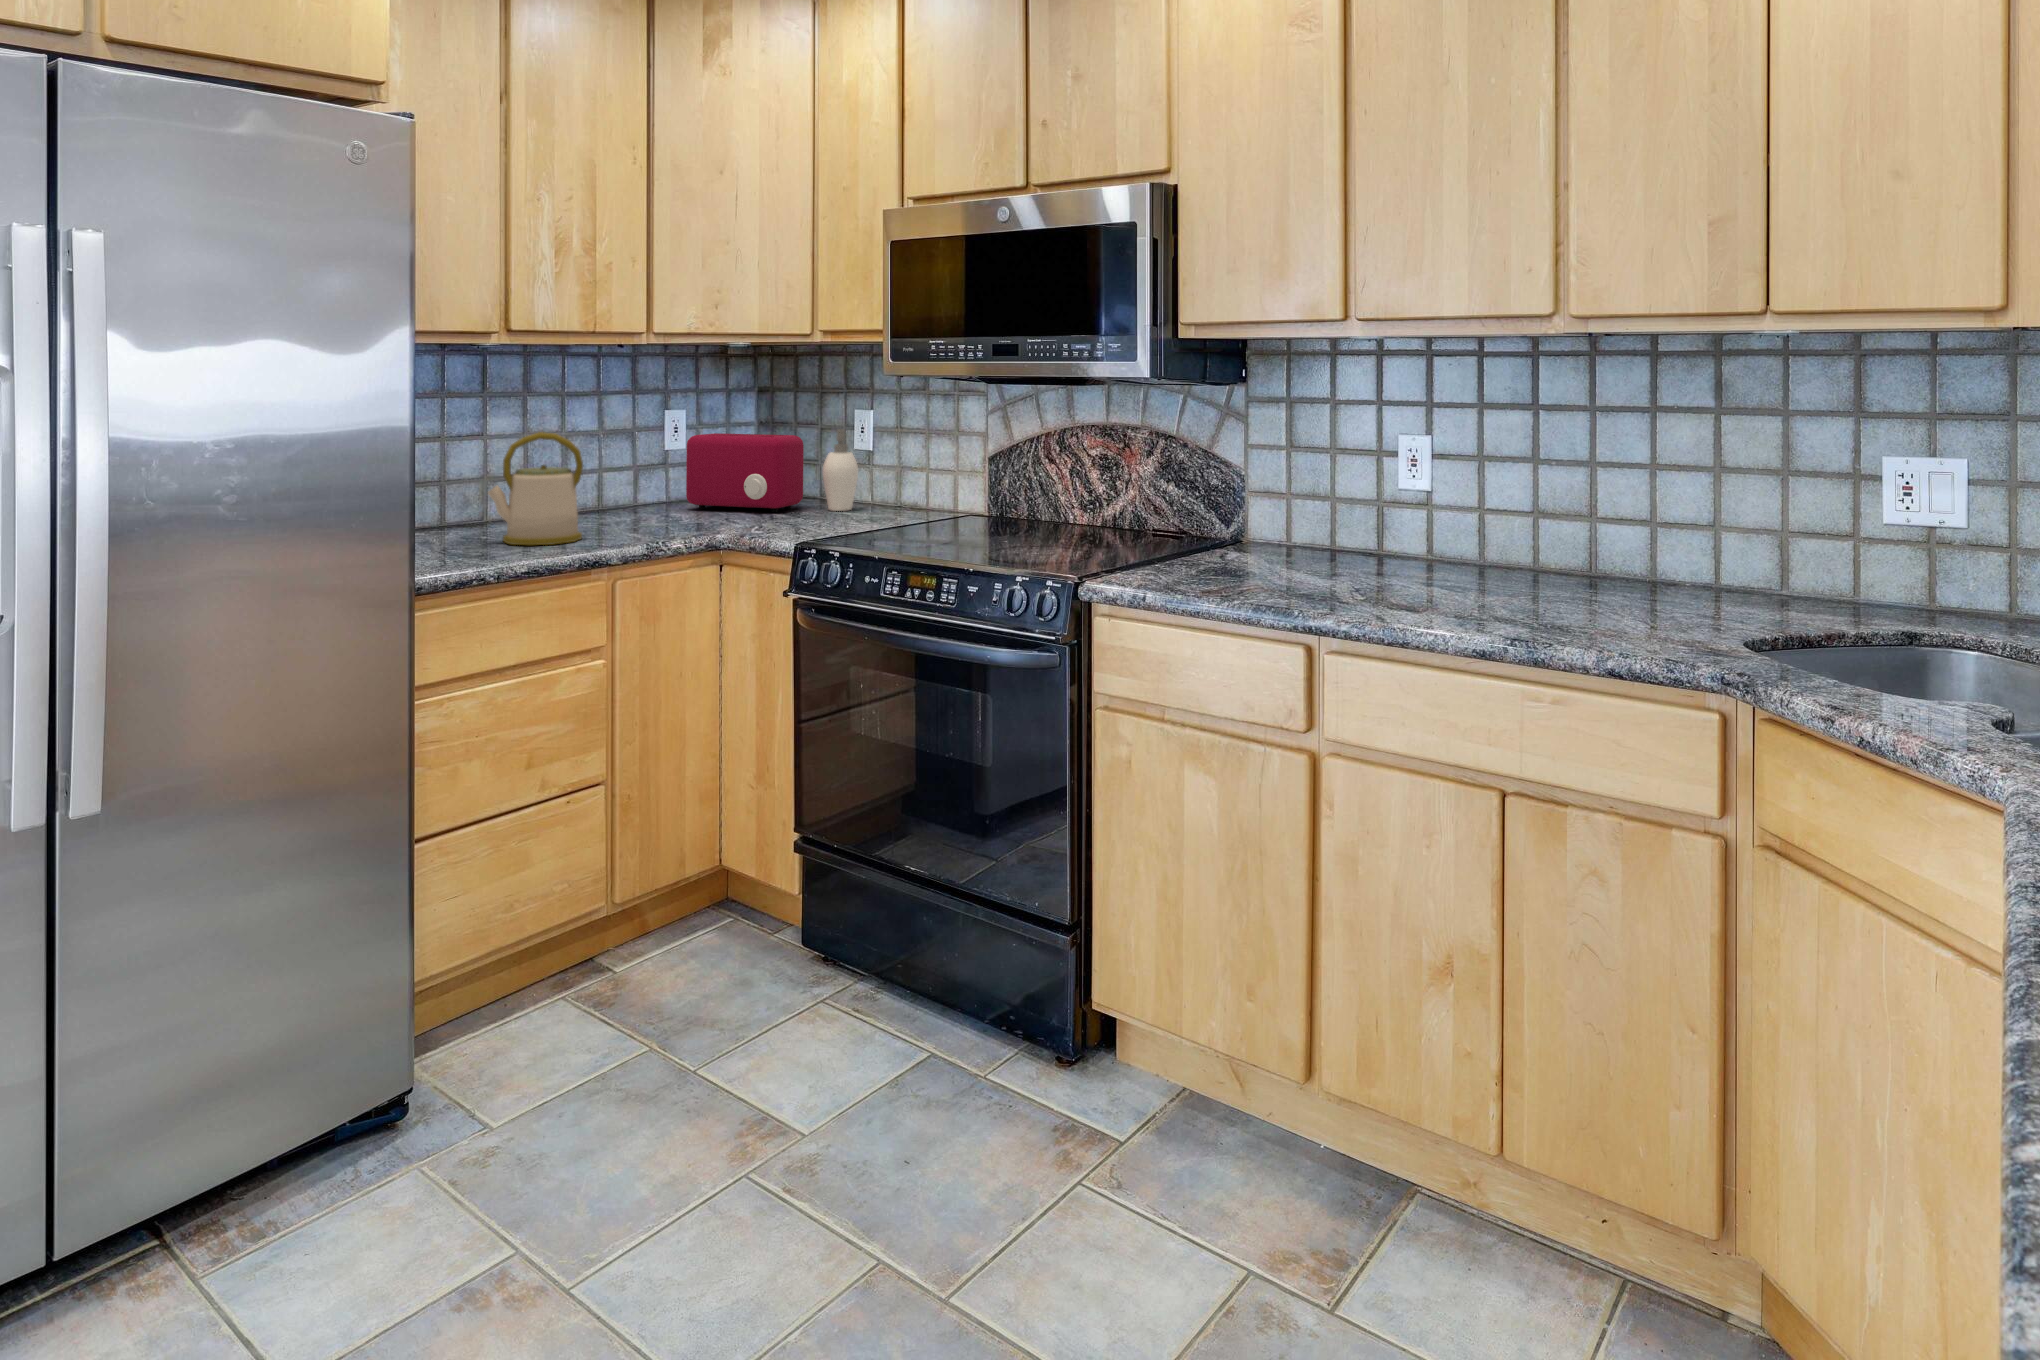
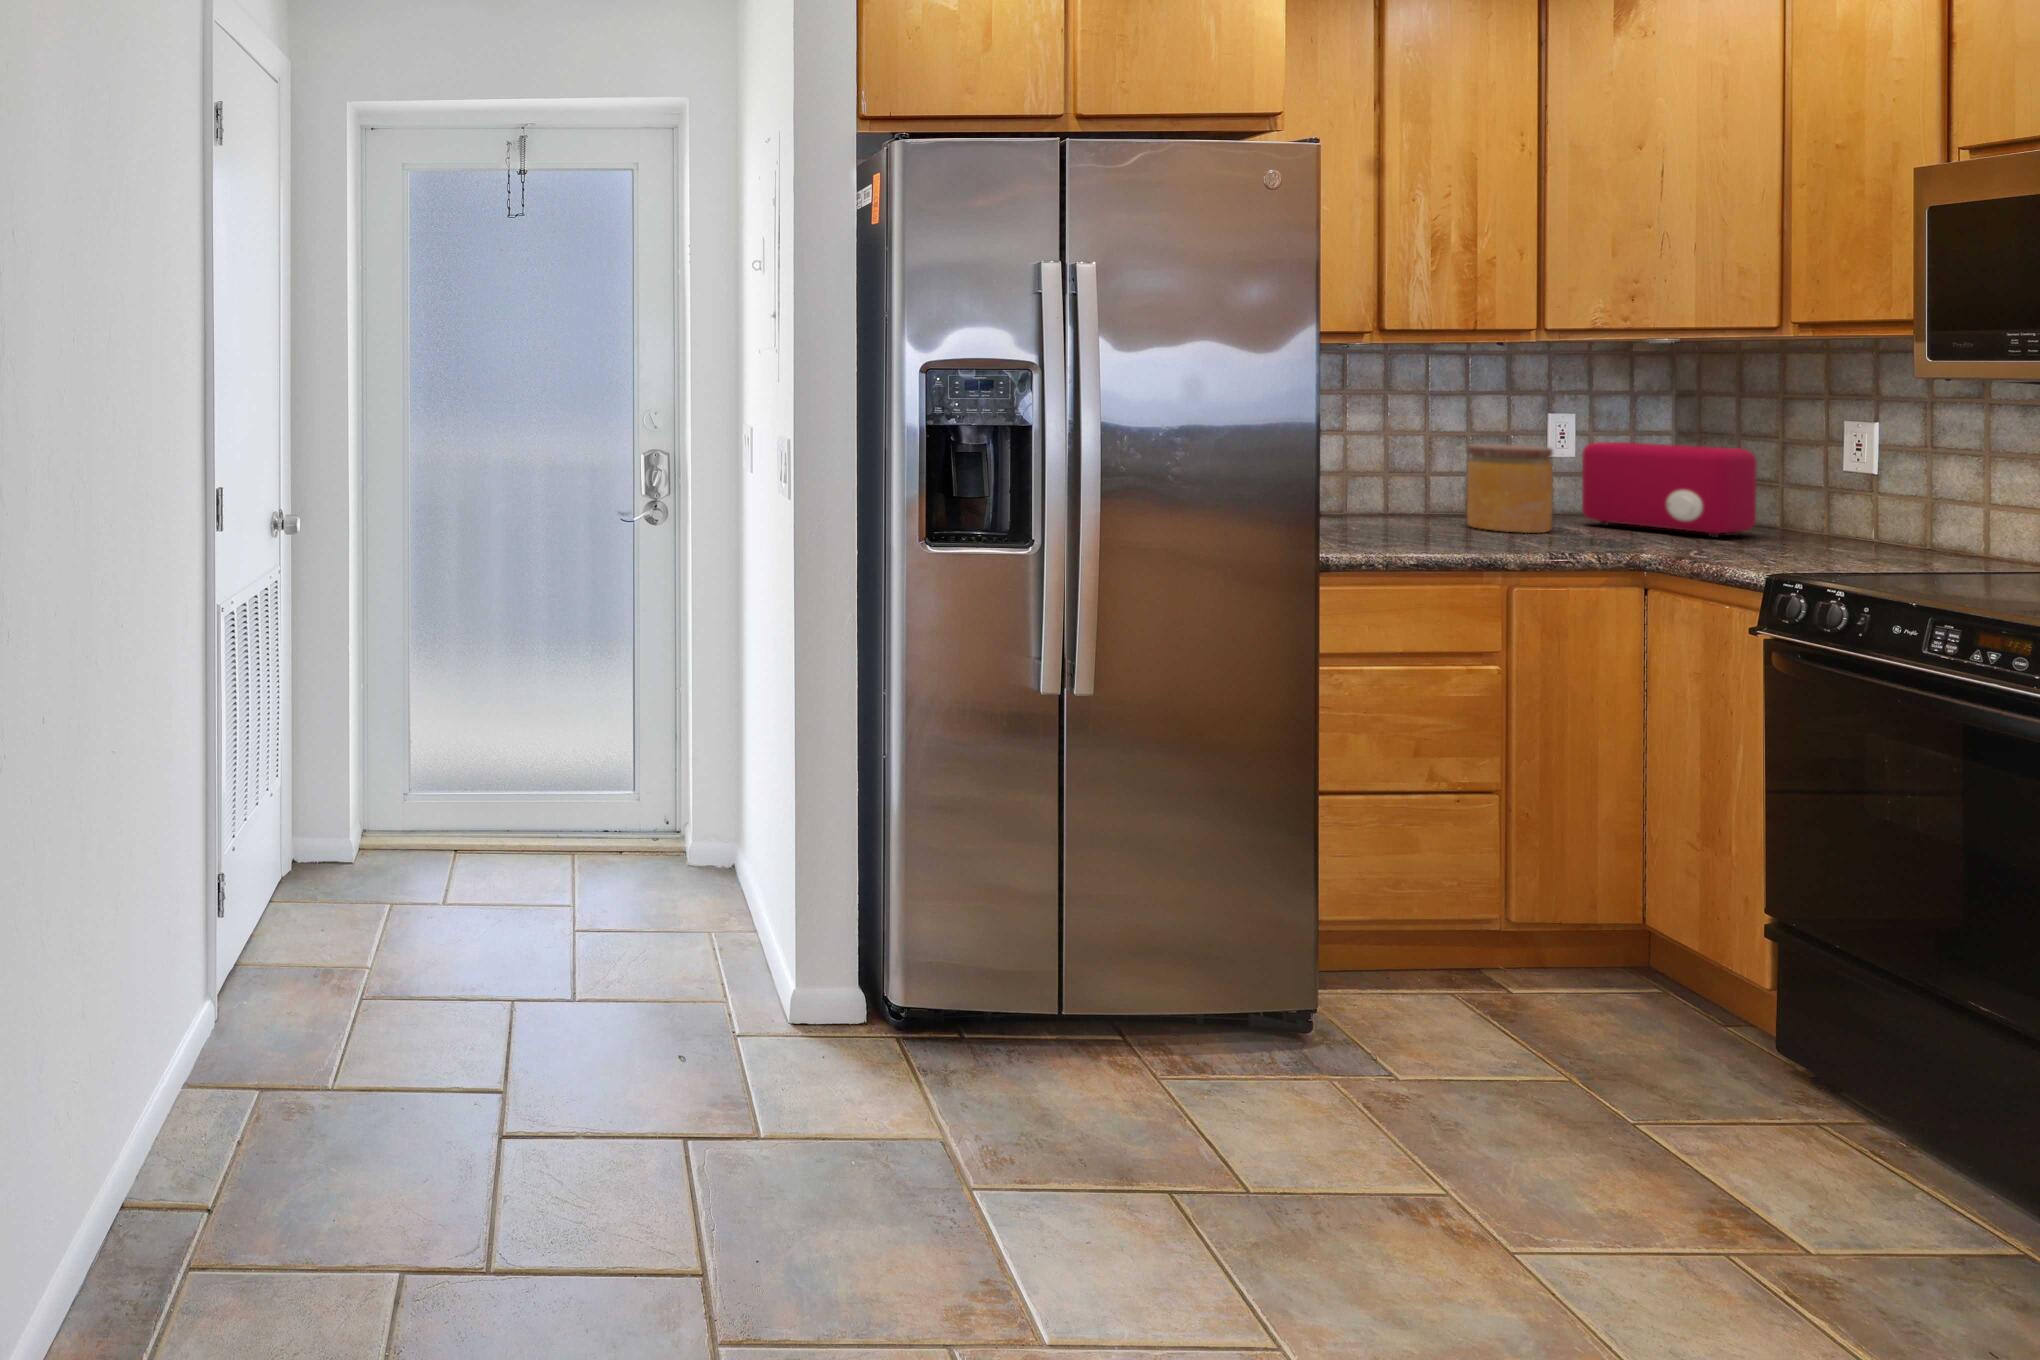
soap dispenser: present [823,429,858,511] -> none [1789,444,1851,545]
kettle: present [488,432,583,545] -> none [1361,431,1468,544]
jar: none [592,441,661,523] -> present [1467,444,1553,533]

